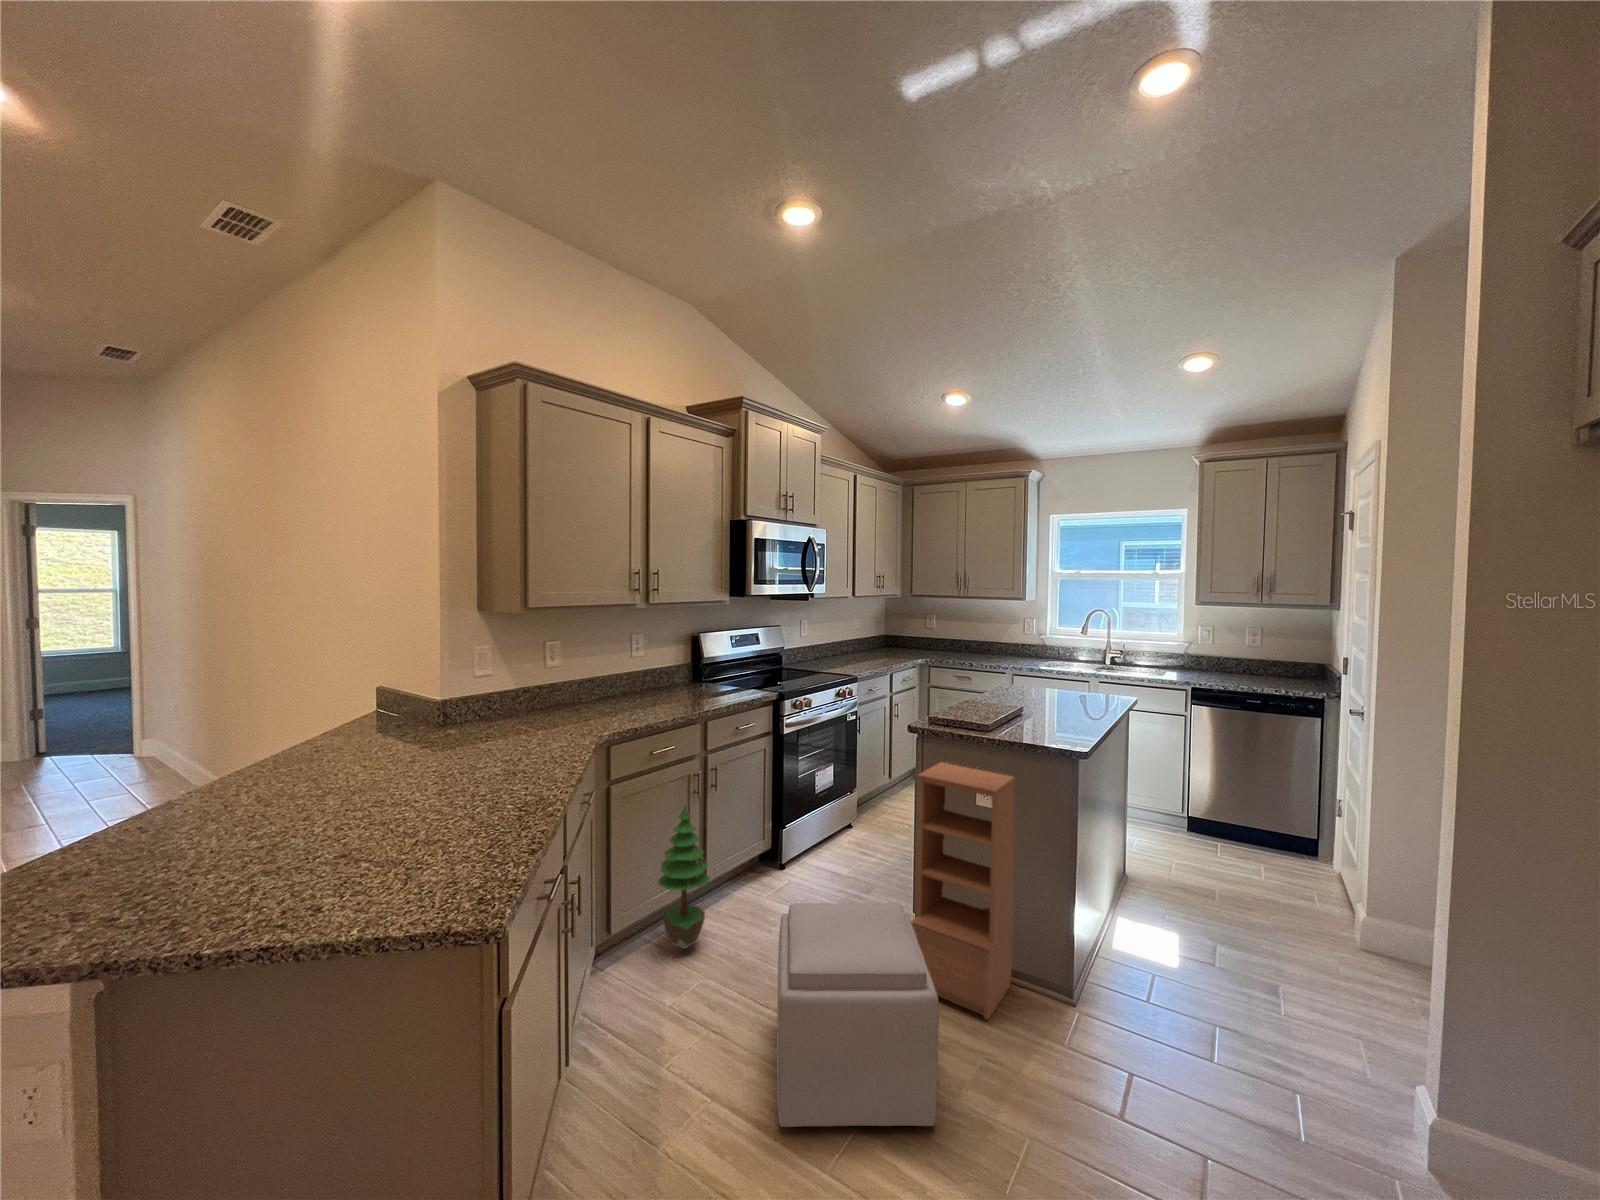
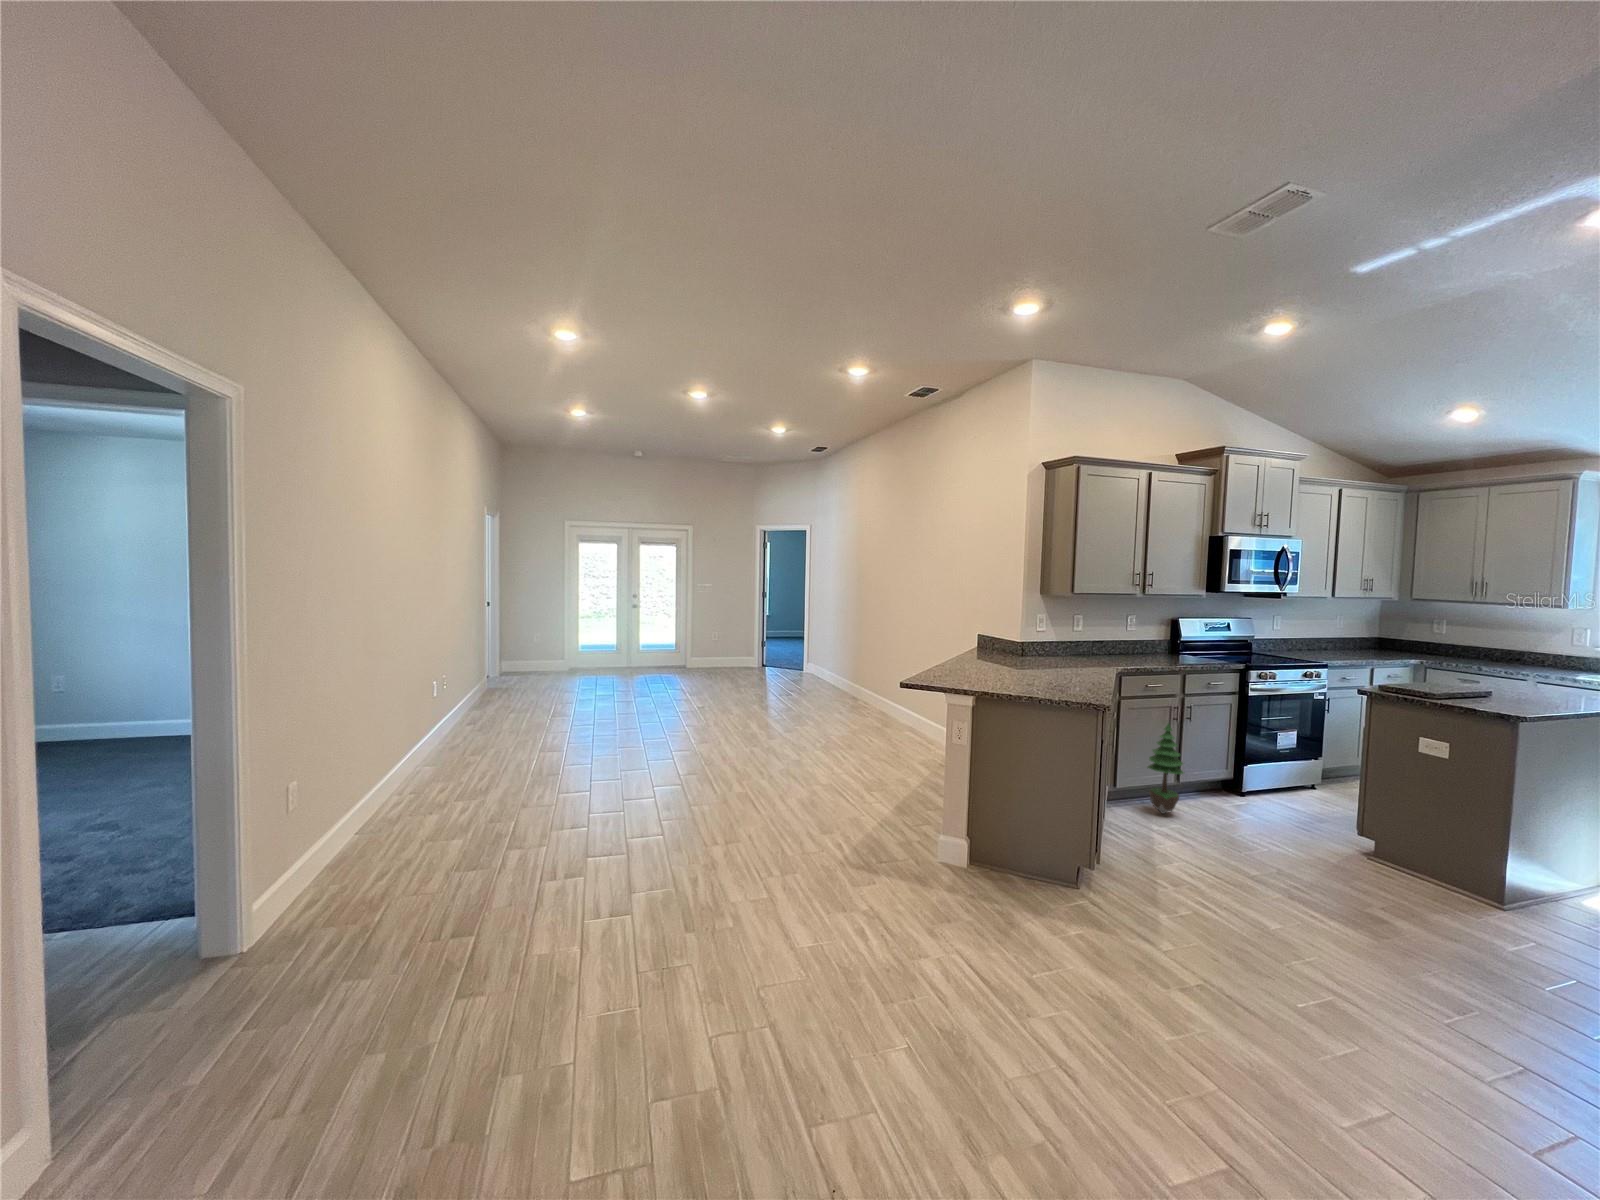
bookcase: present [911,762,1016,1020] -> none [1347,720,1464,899]
ottoman: present [777,903,939,1127] -> none [1231,781,1352,913]

